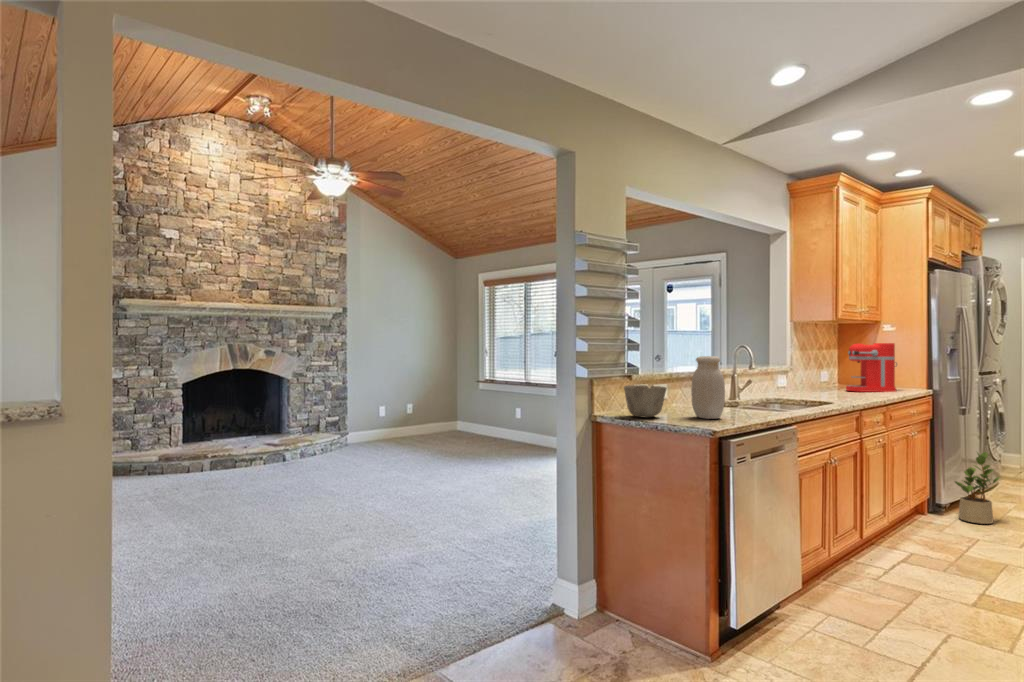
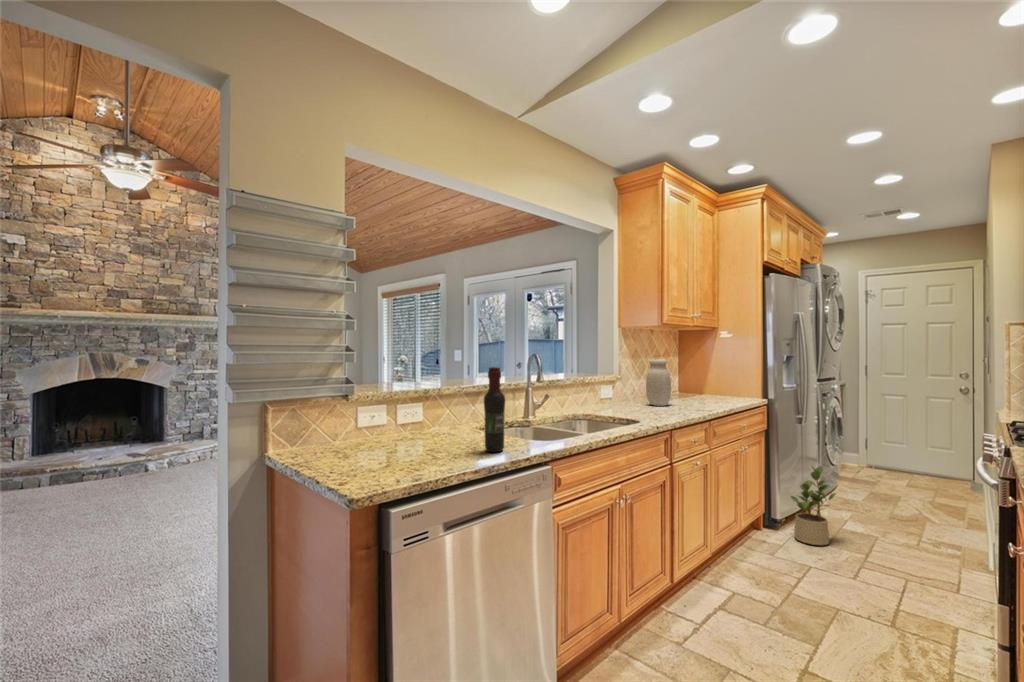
coffee maker: present [846,343,897,392] -> none [677,350,729,402]
jar: present [691,356,725,419] -> present [646,359,671,406]
wine bottle: none [744,356,761,417] -> present [484,367,505,452]
ceramic bowl: present [624,385,667,418] -> none [313,408,375,455]

